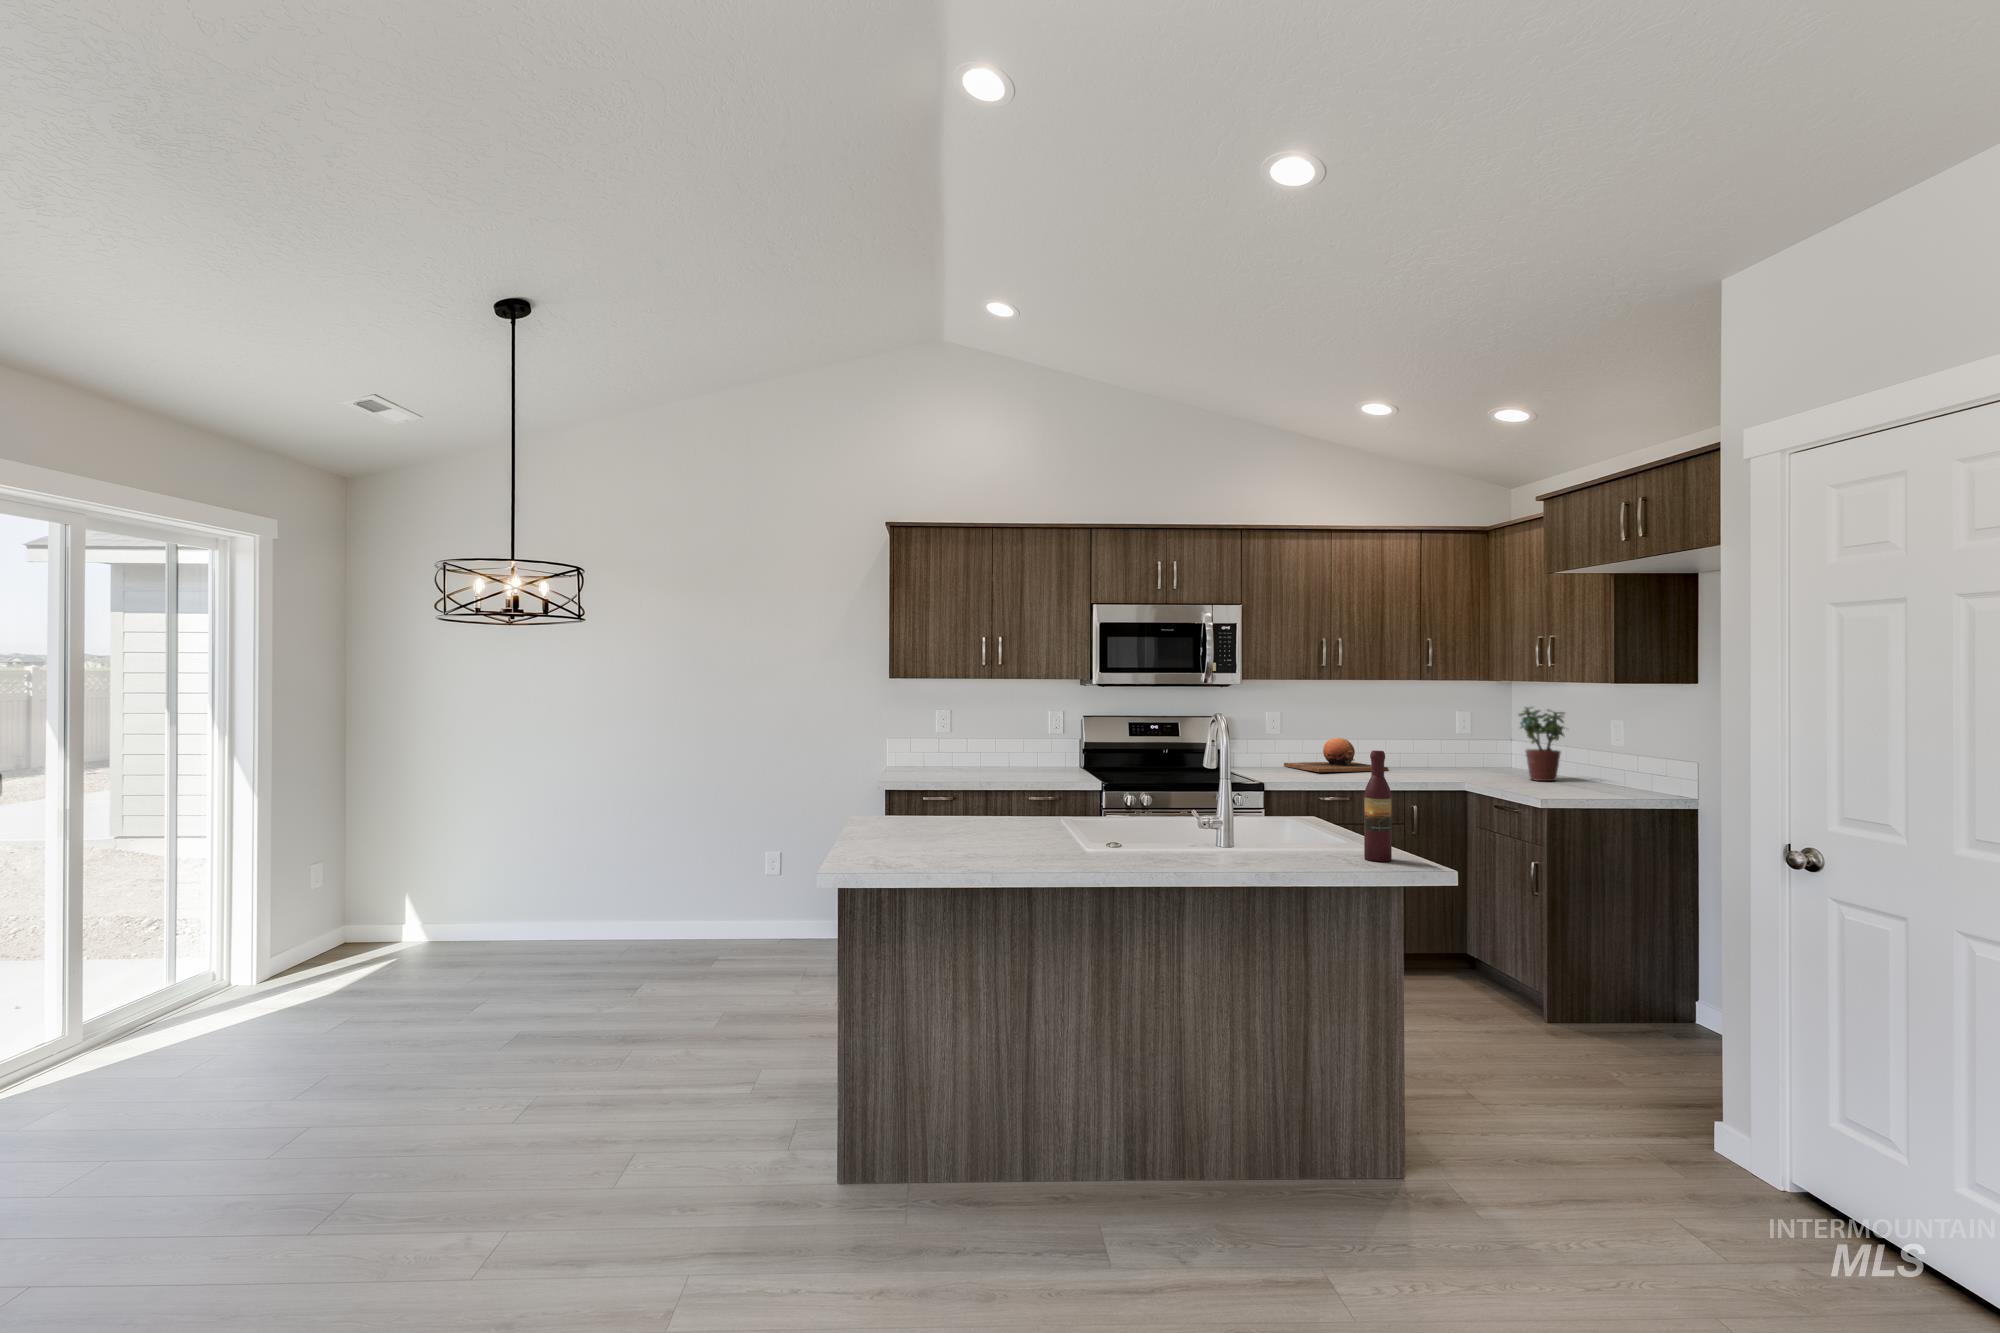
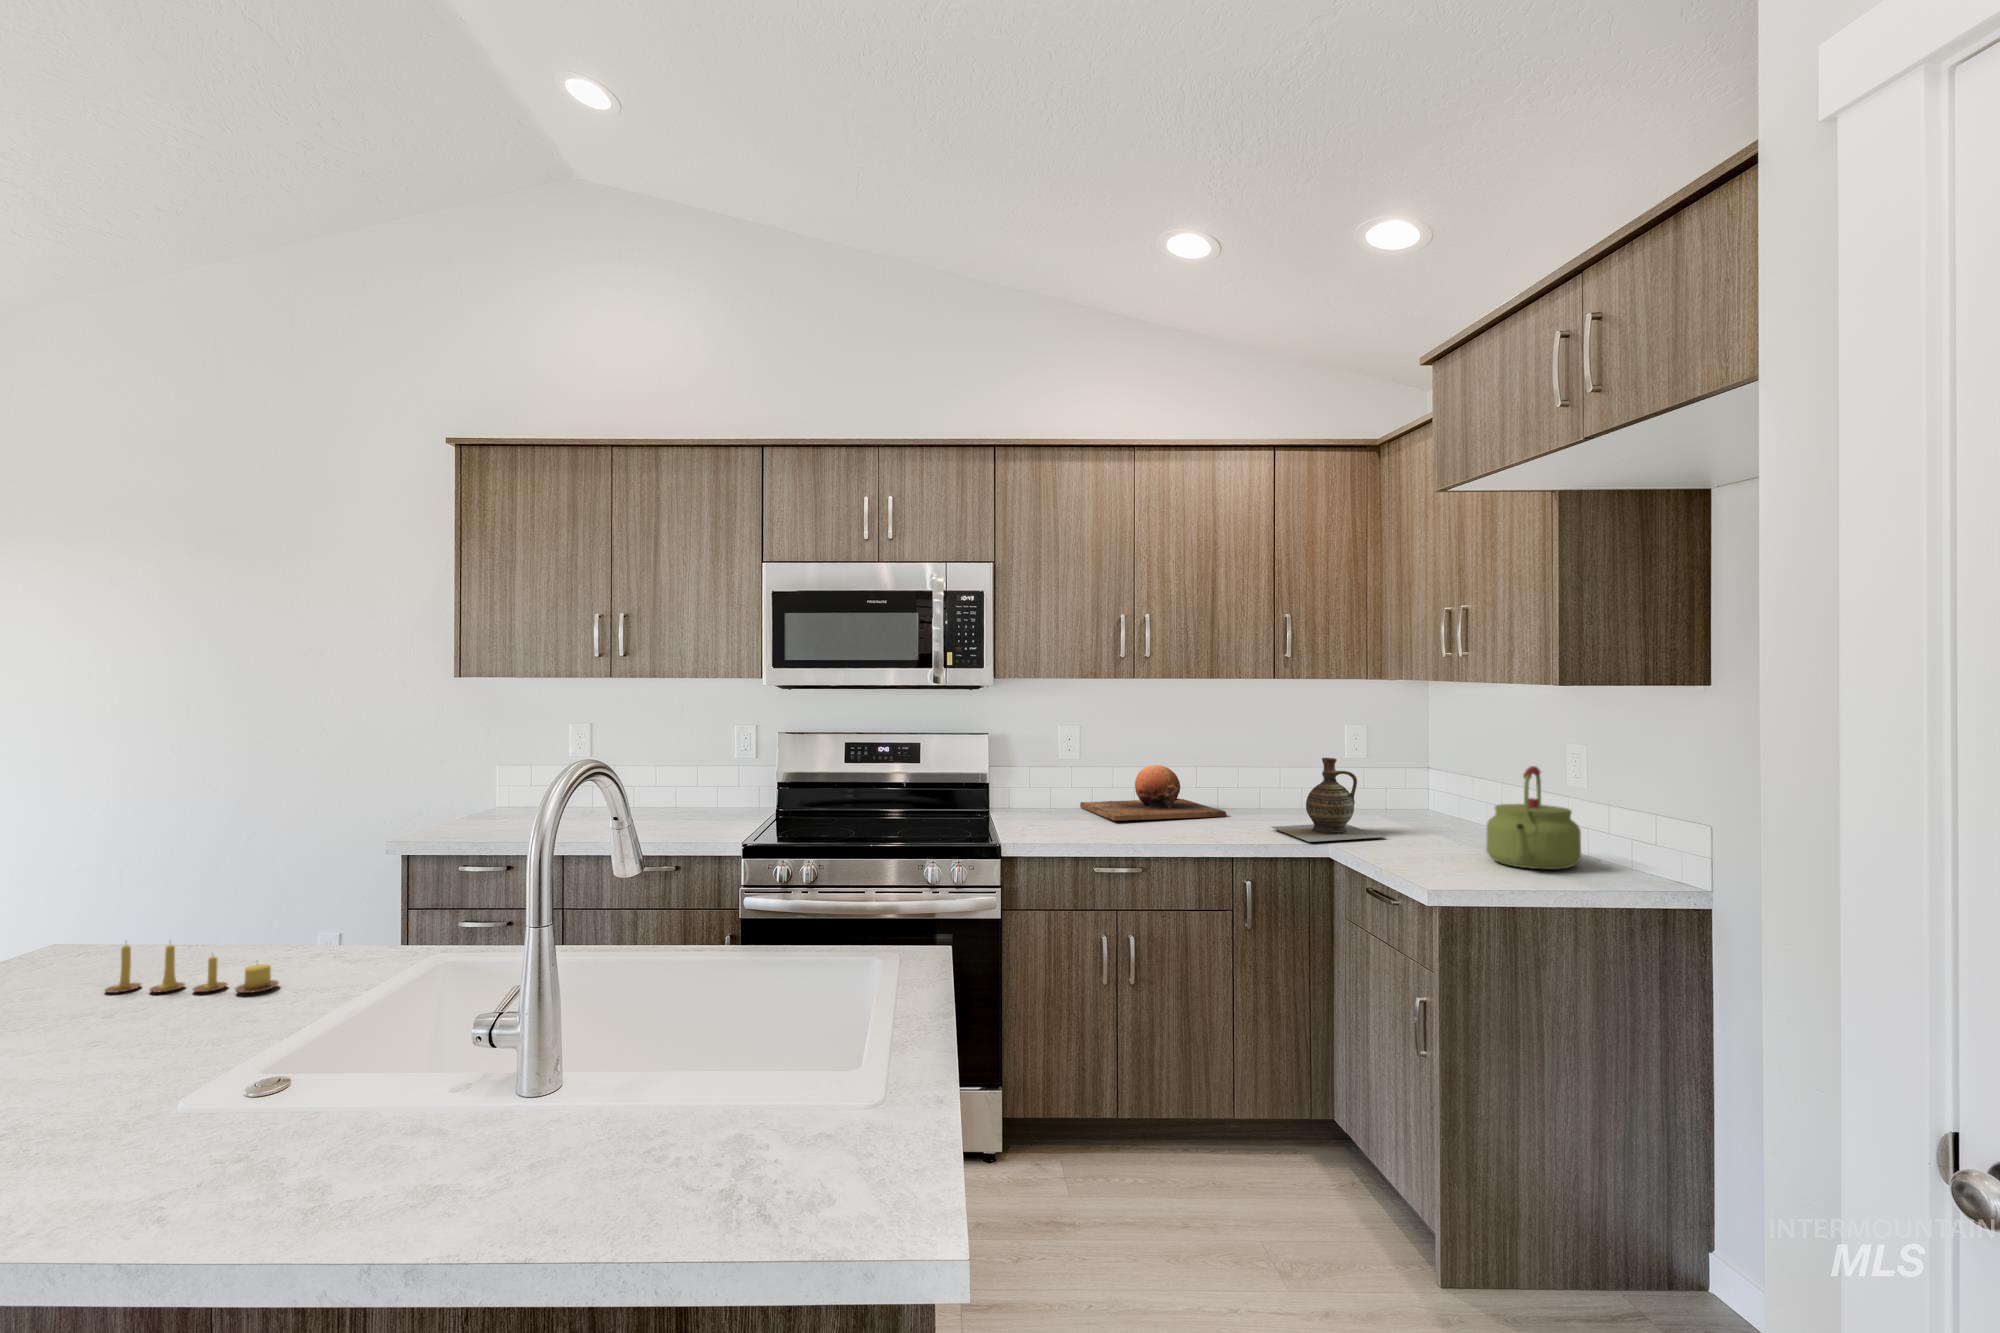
potted plant: present [1519,707,1565,781] -> none [1412,719,1492,840]
ceramic jug: none [1424,731,1502,782] -> present [1272,758,1385,842]
kettle: none [1568,734,1625,793] -> present [1486,766,1581,869]
wine bottle: present [1364,750,1392,861] -> none [768,878,845,1226]
candle: none [964,799,1038,822] -> present [105,945,279,993]

